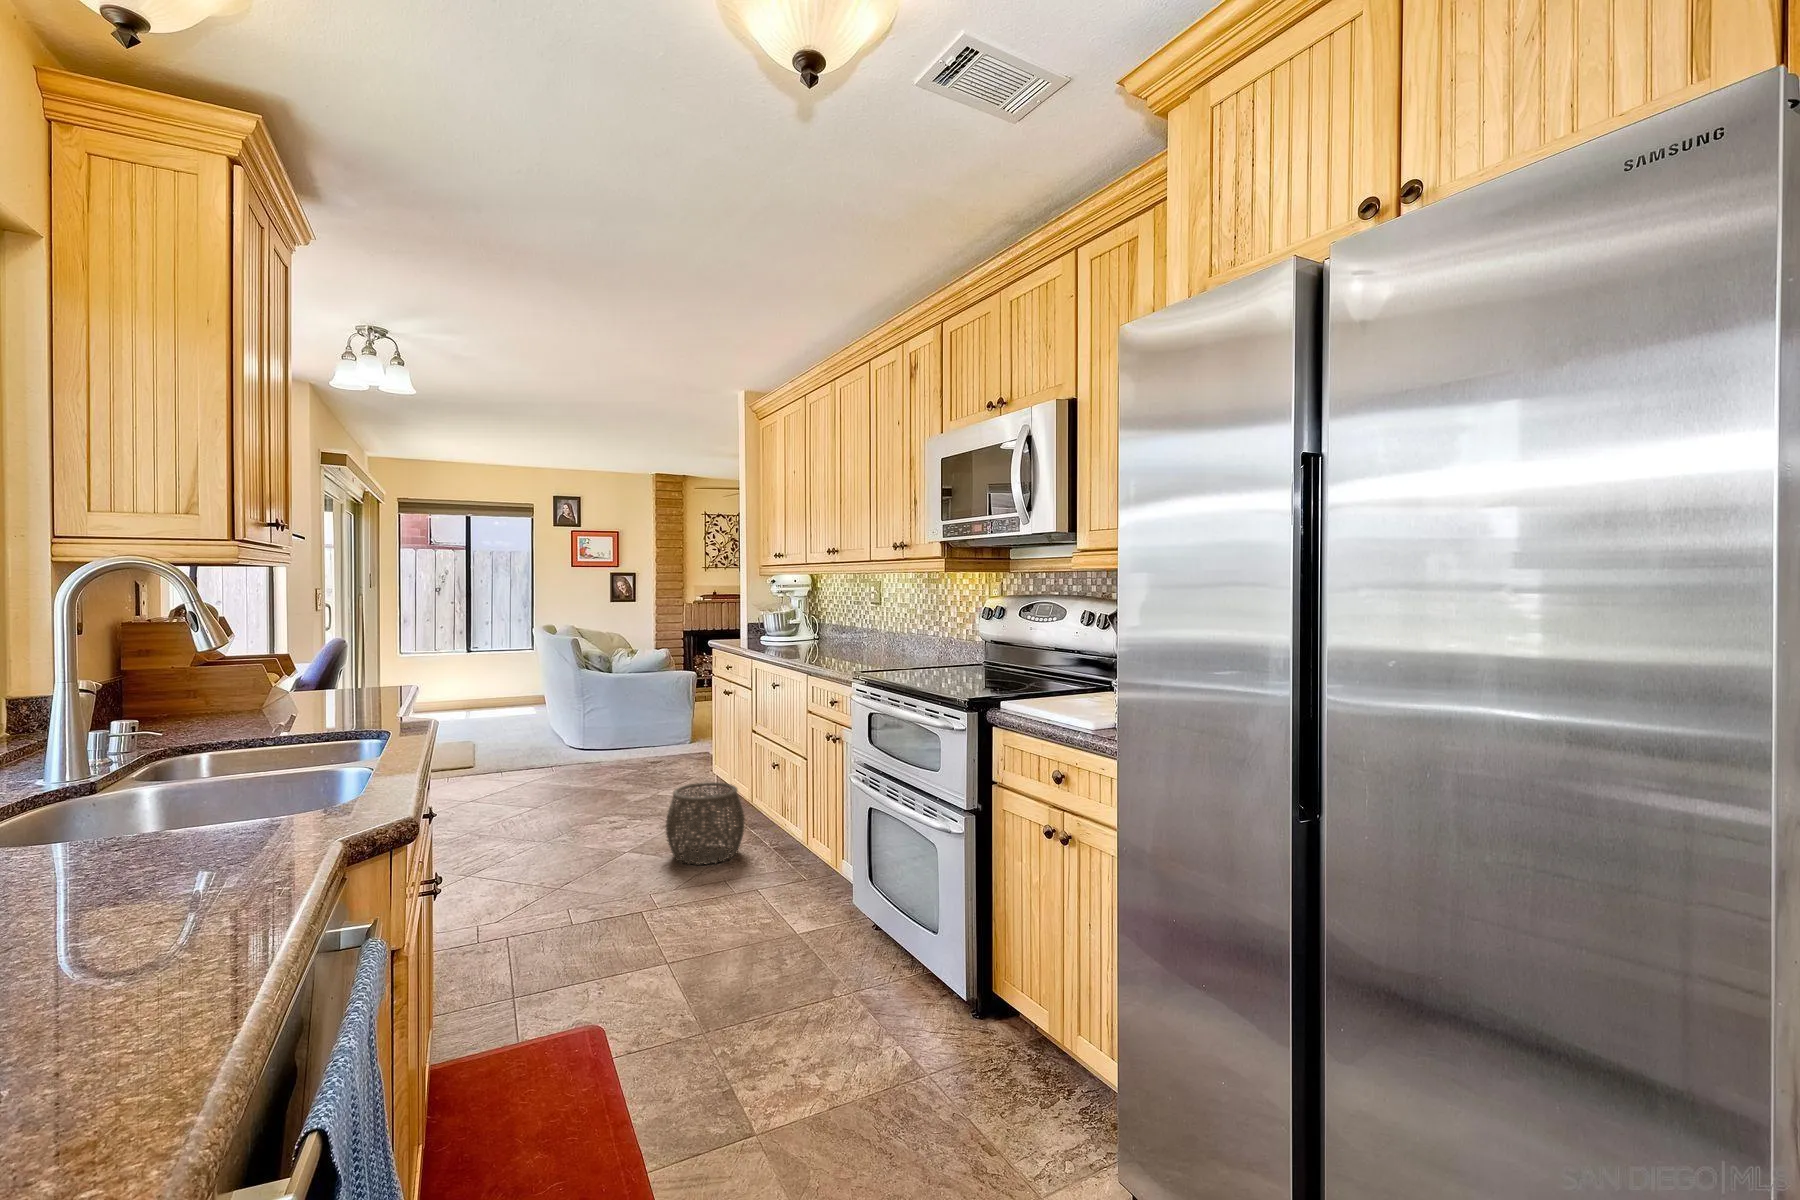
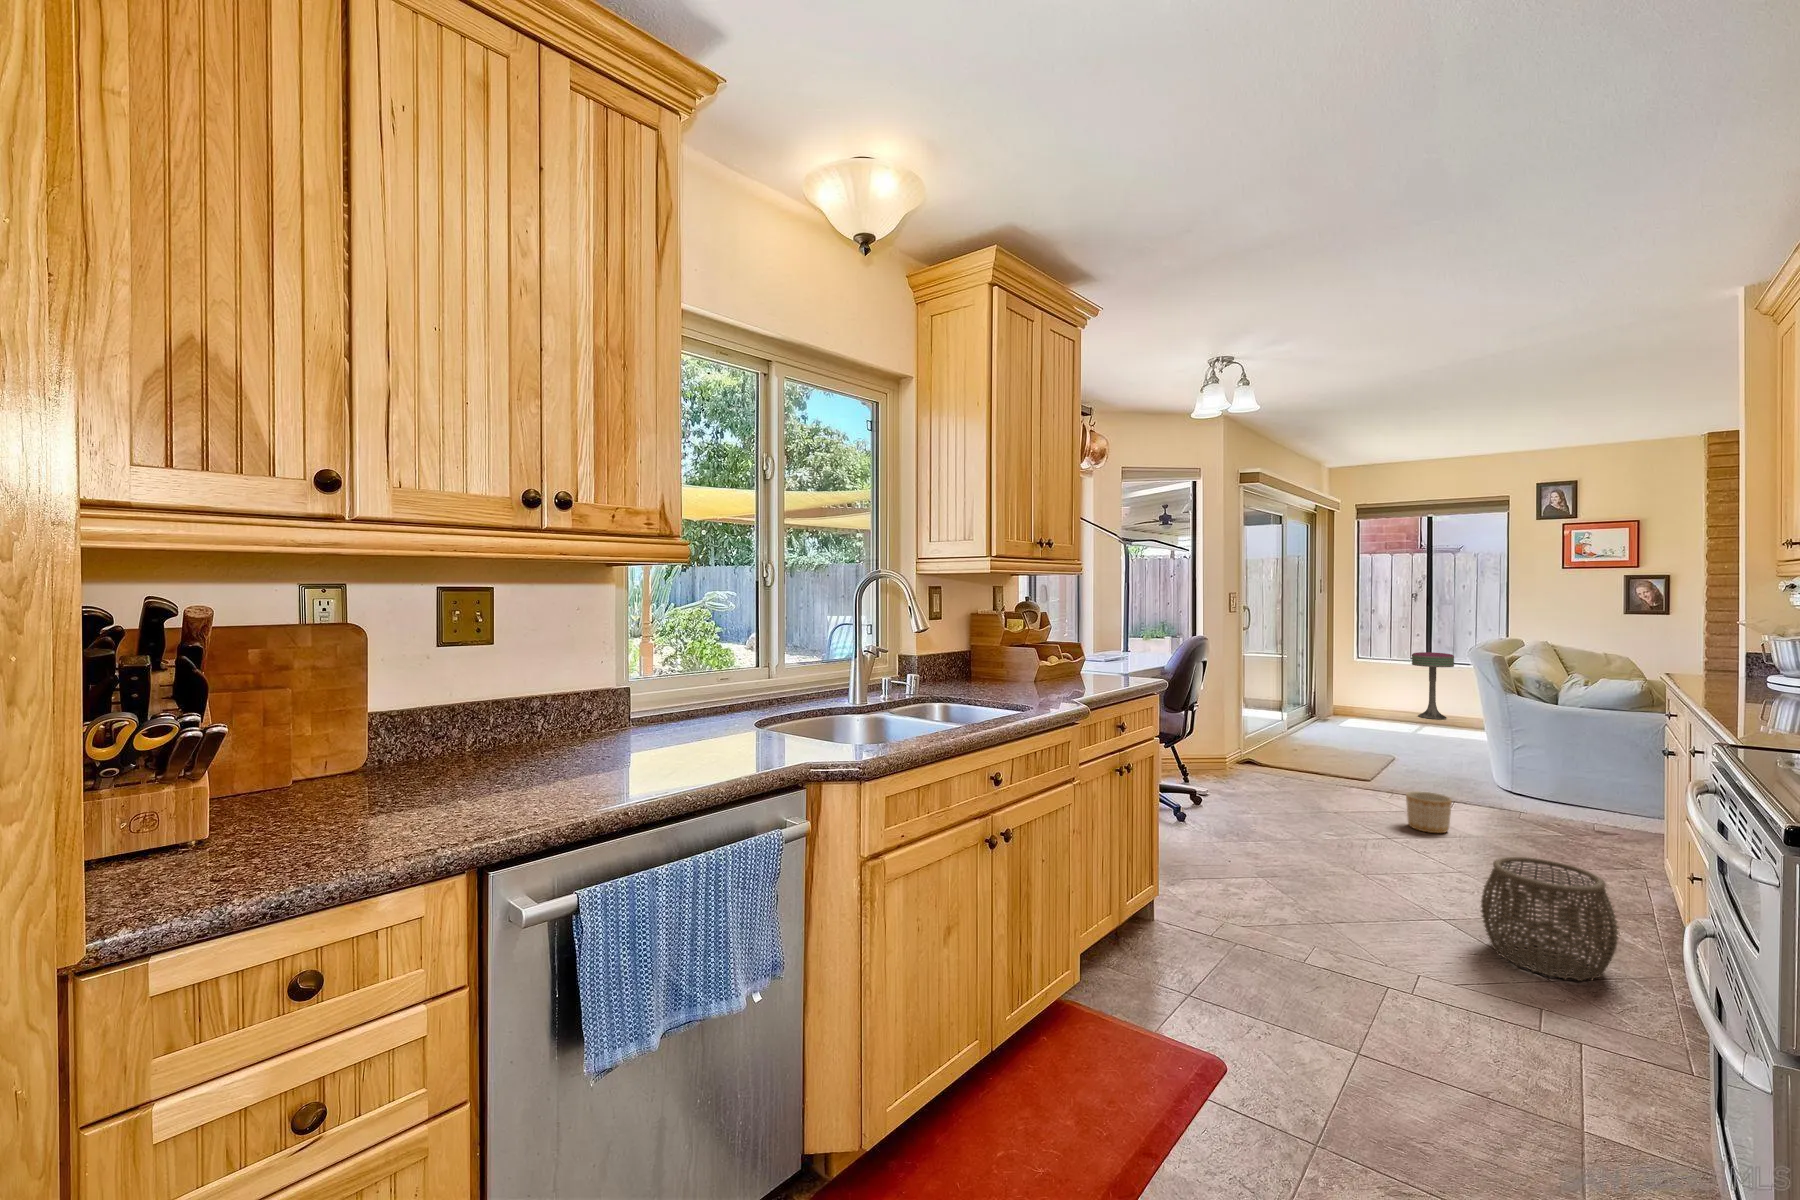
bar stool: none [458,644,495,707] -> present [1412,652,1454,719]
planter: none [543,763,579,799] -> present [1406,791,1452,833]

